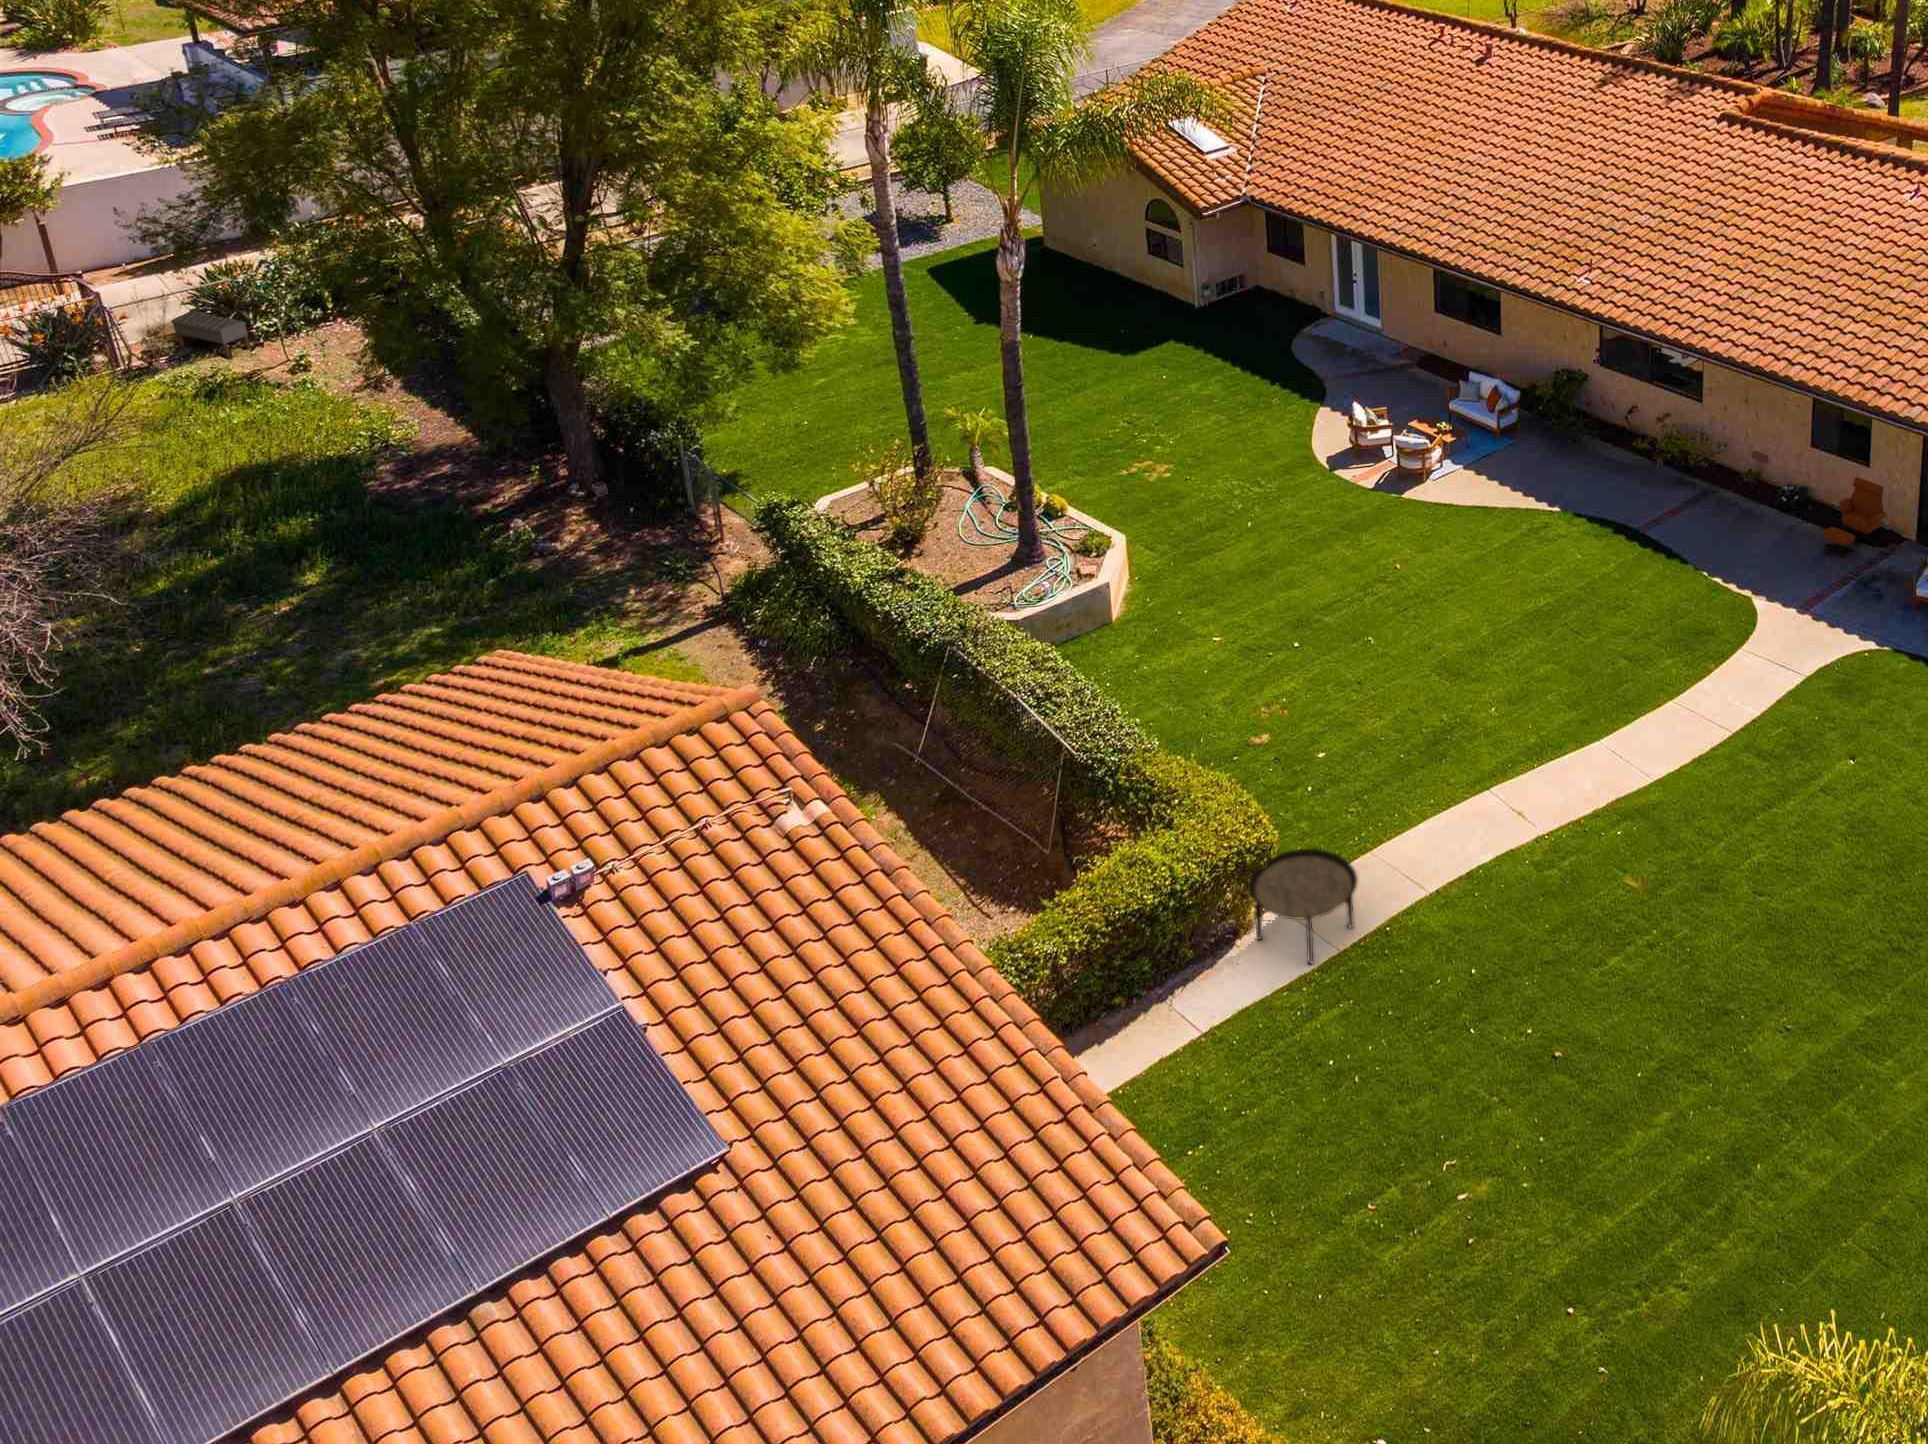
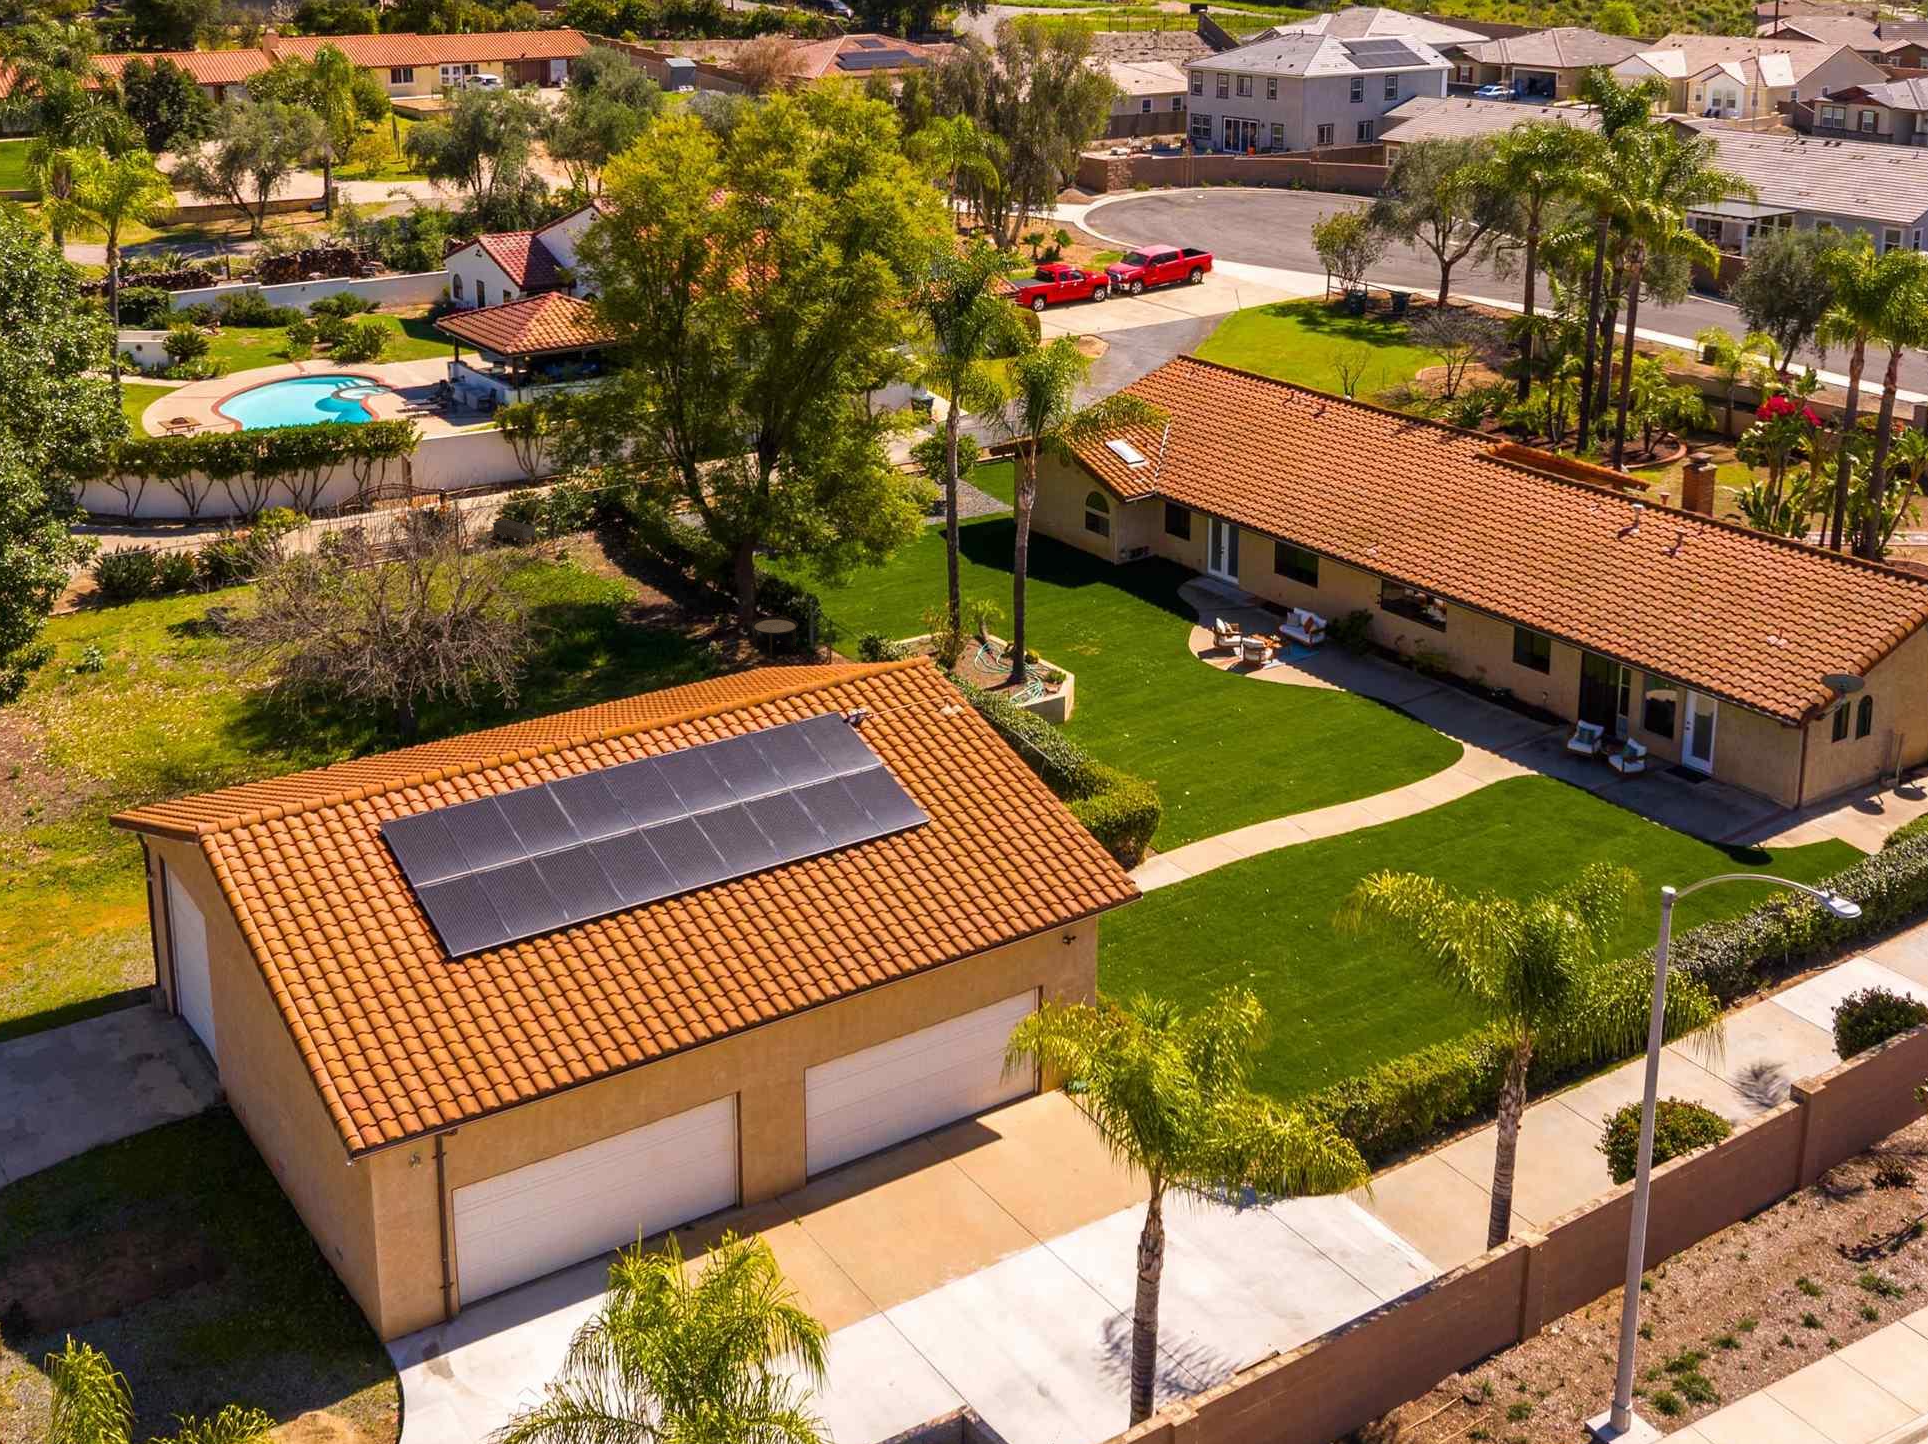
lounge chair: present [1824,477,1887,558] -> none [1516,681,1559,730]
round table: present [1249,849,1358,965] -> present [752,617,798,657]

